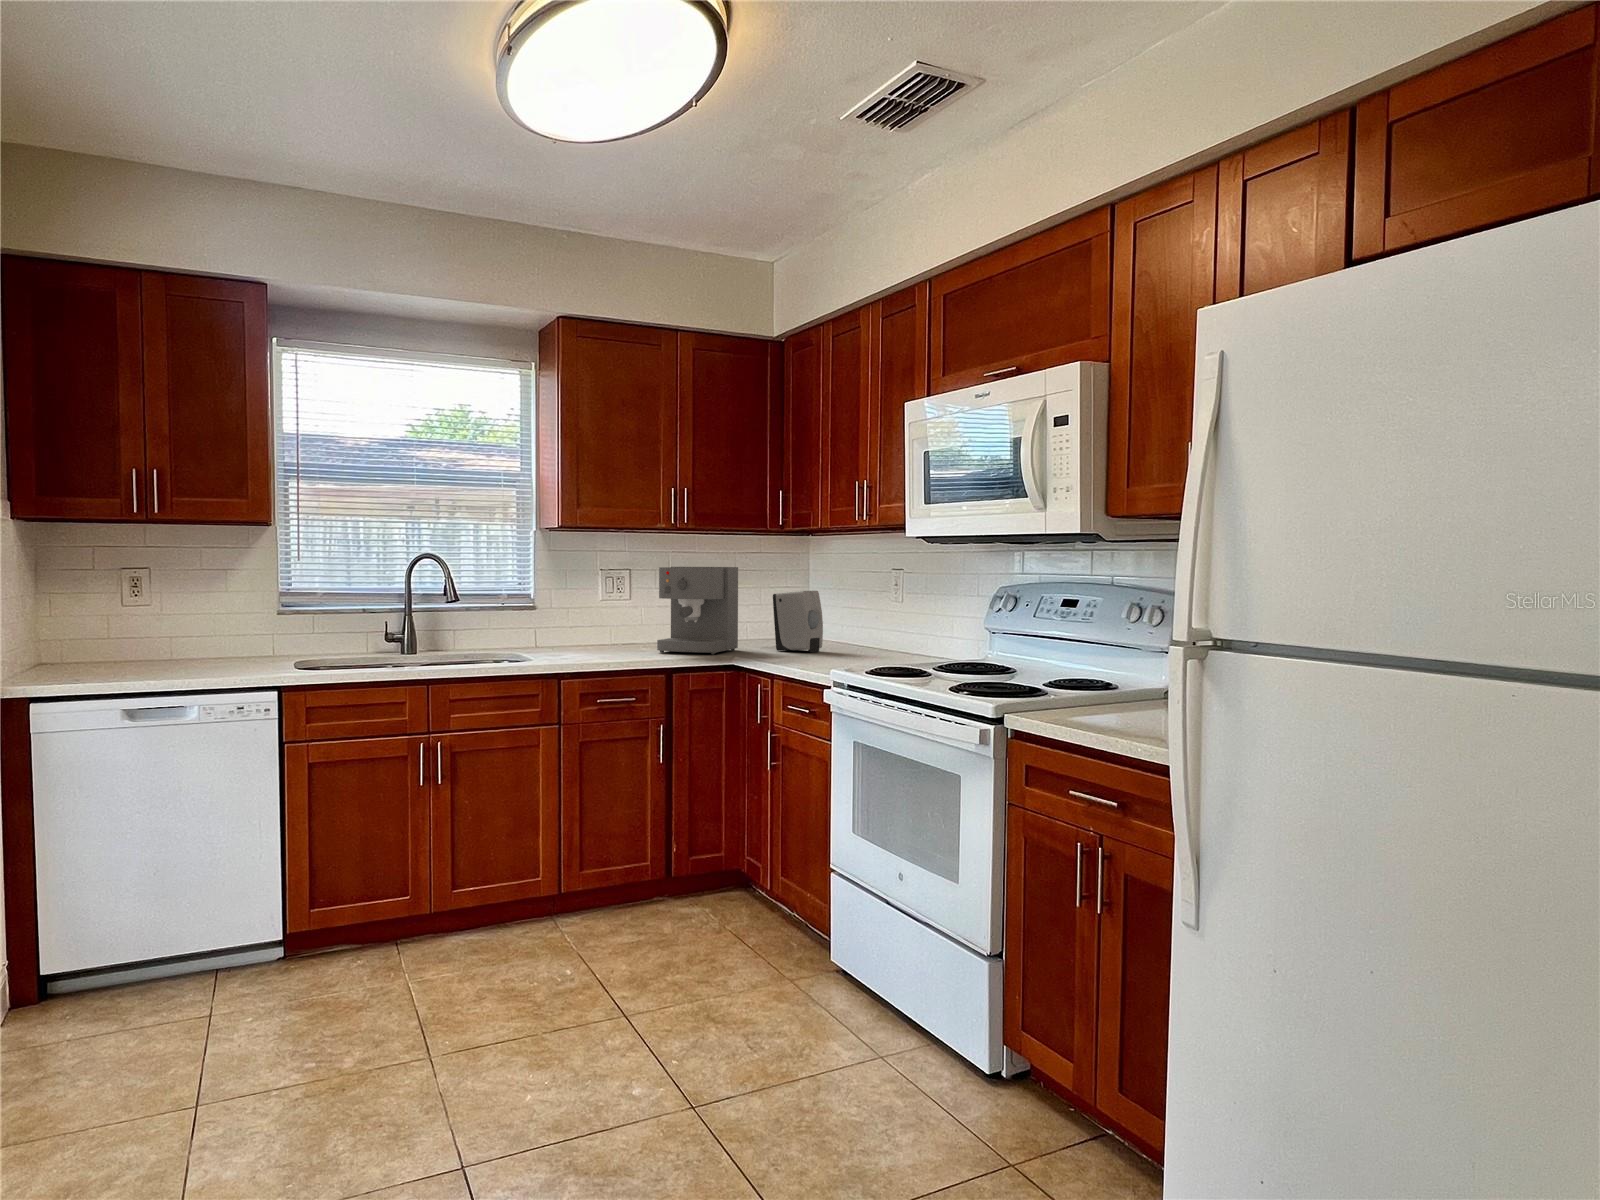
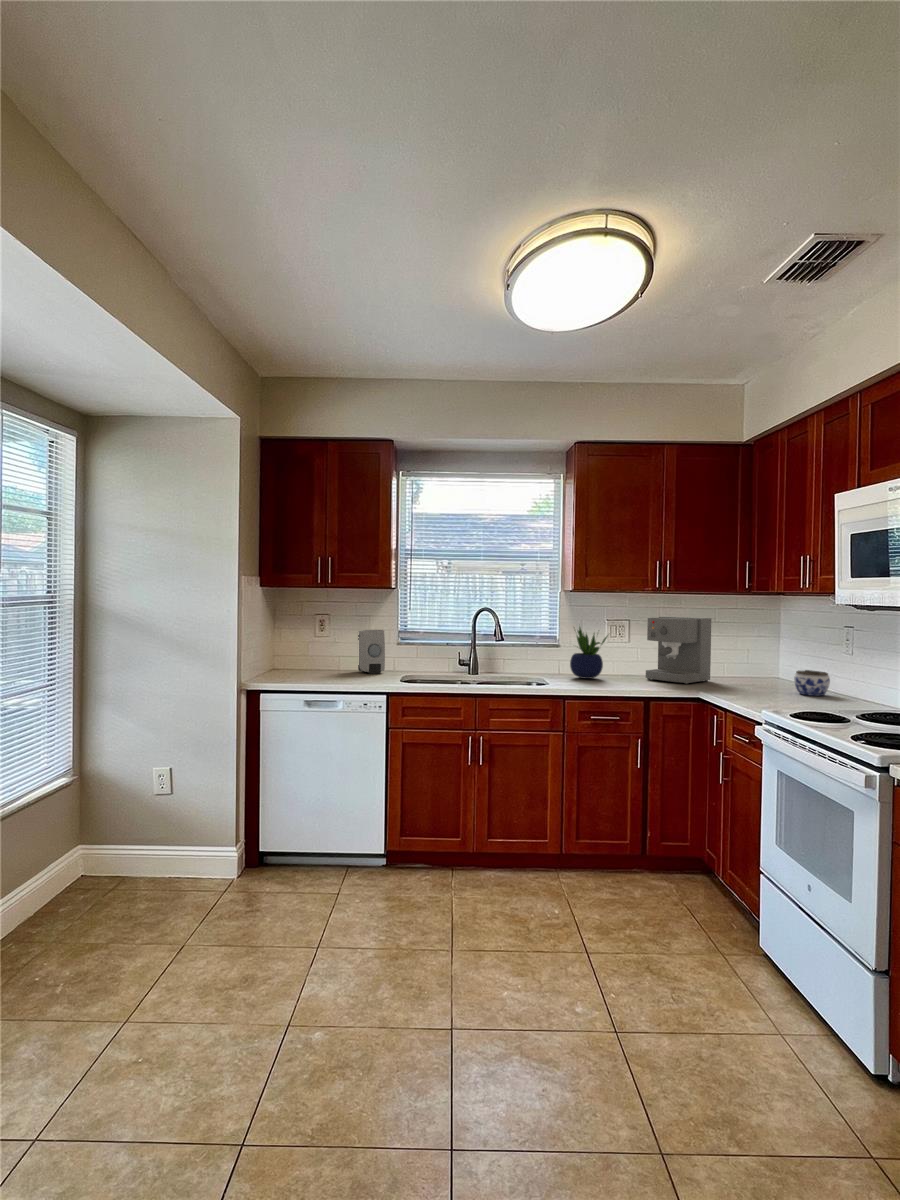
potted plant: none [550,577,609,656] -> present [570,627,608,679]
soap dispenser: present [773,591,823,652] -> present [358,630,385,674]
jar: none [842,626,880,656] -> present [794,670,830,696]

